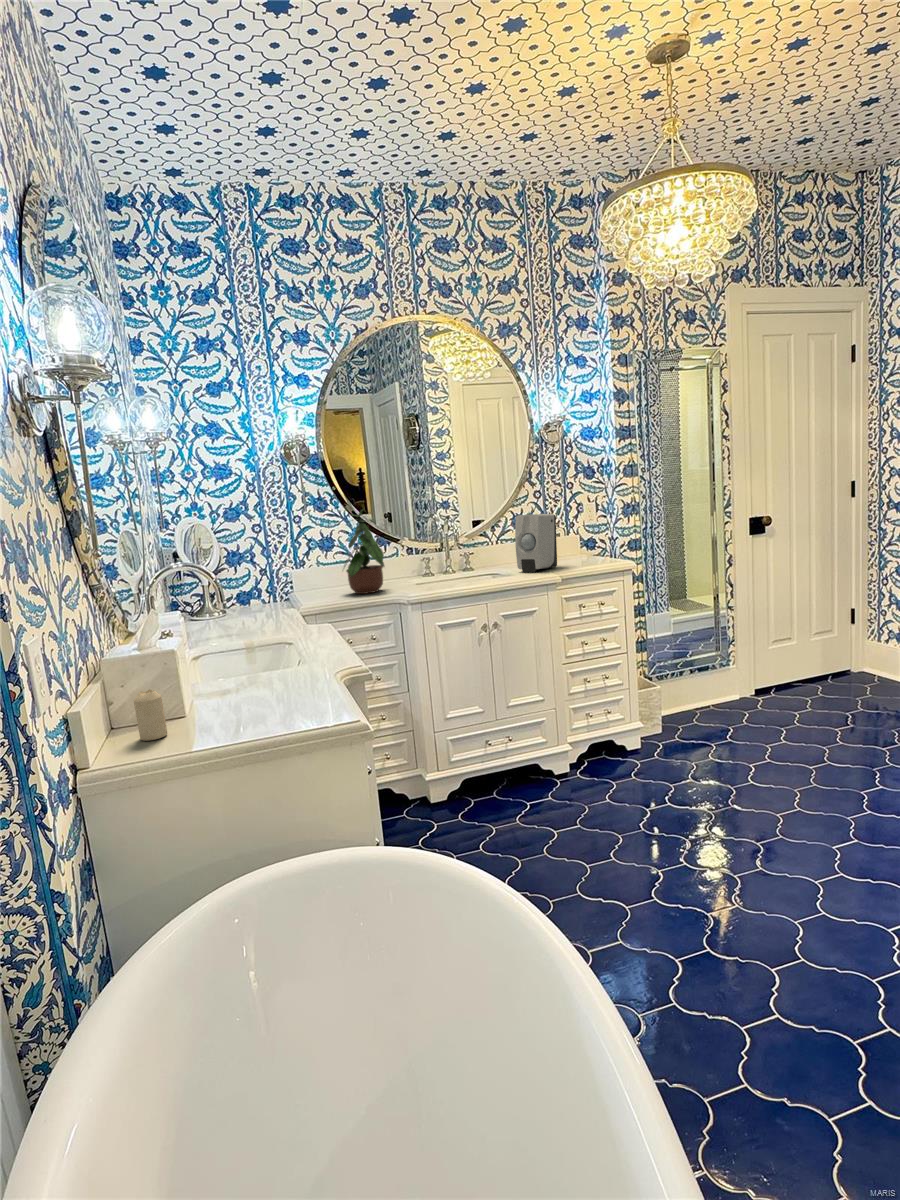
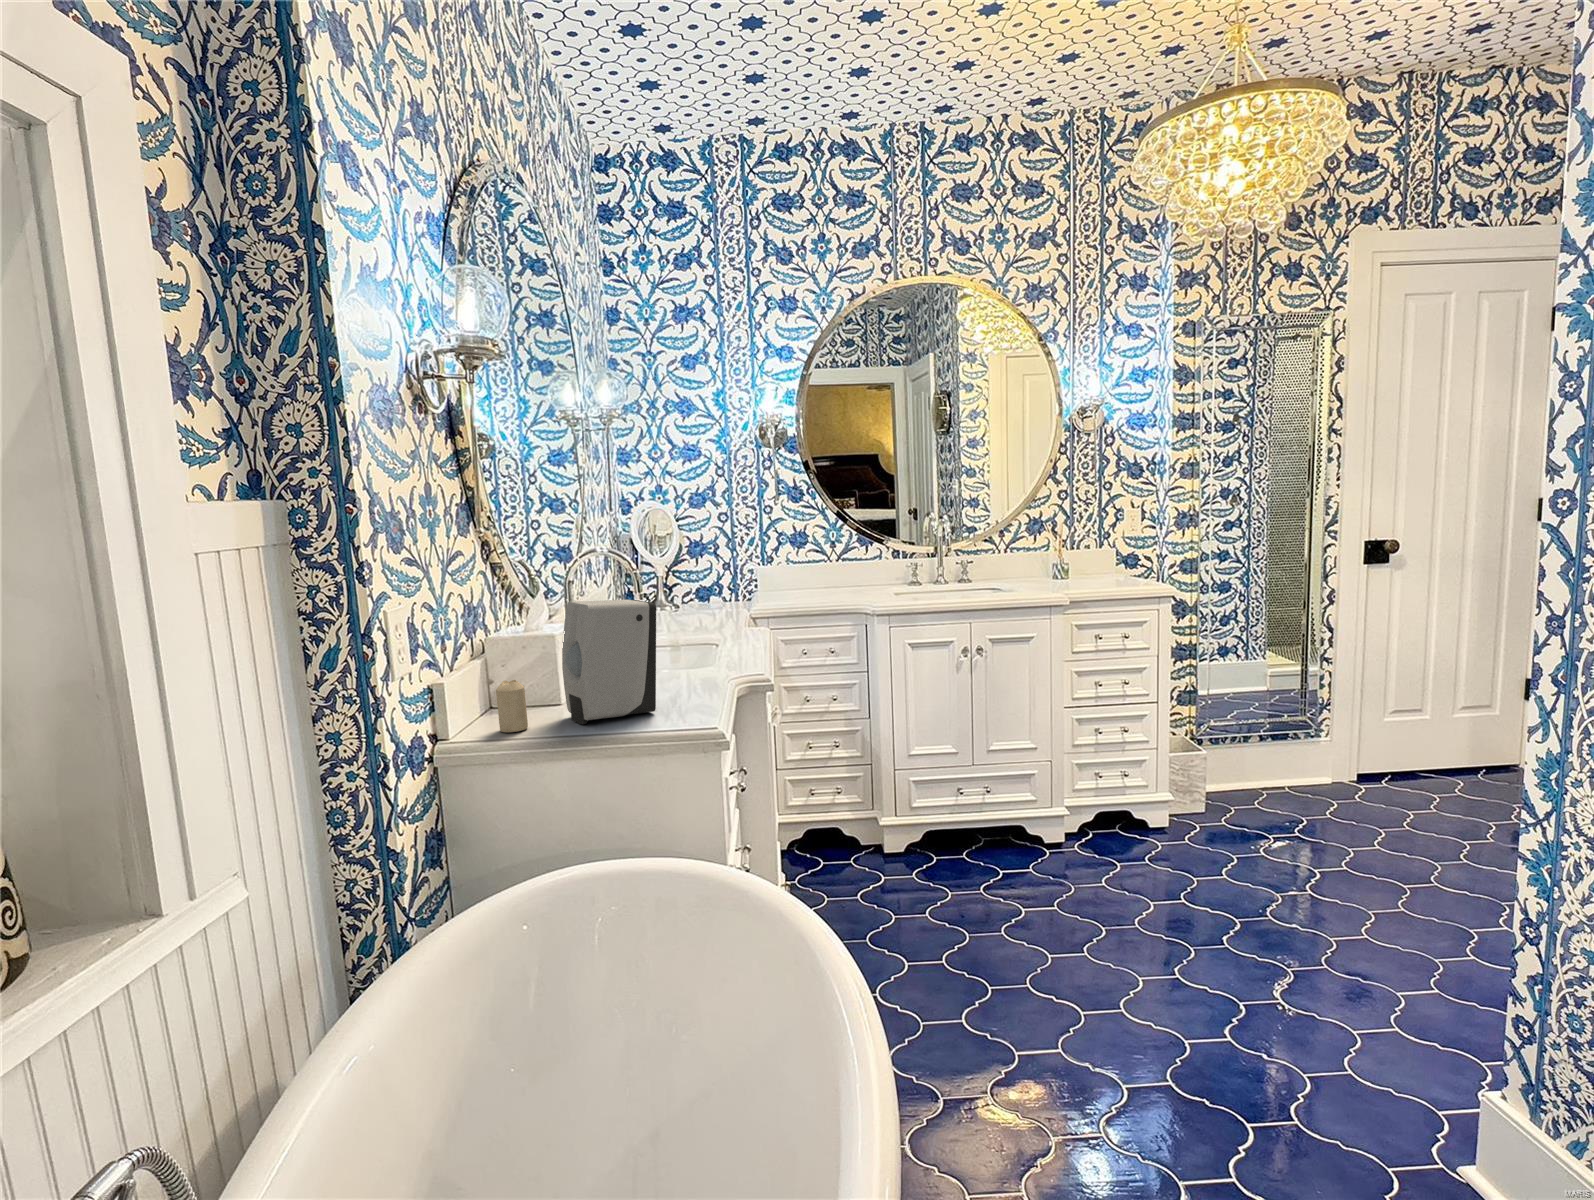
potted plant: present [344,509,384,594] -> none [804,501,862,599]
soap dispenser: present [515,514,557,572] -> present [562,600,656,725]

